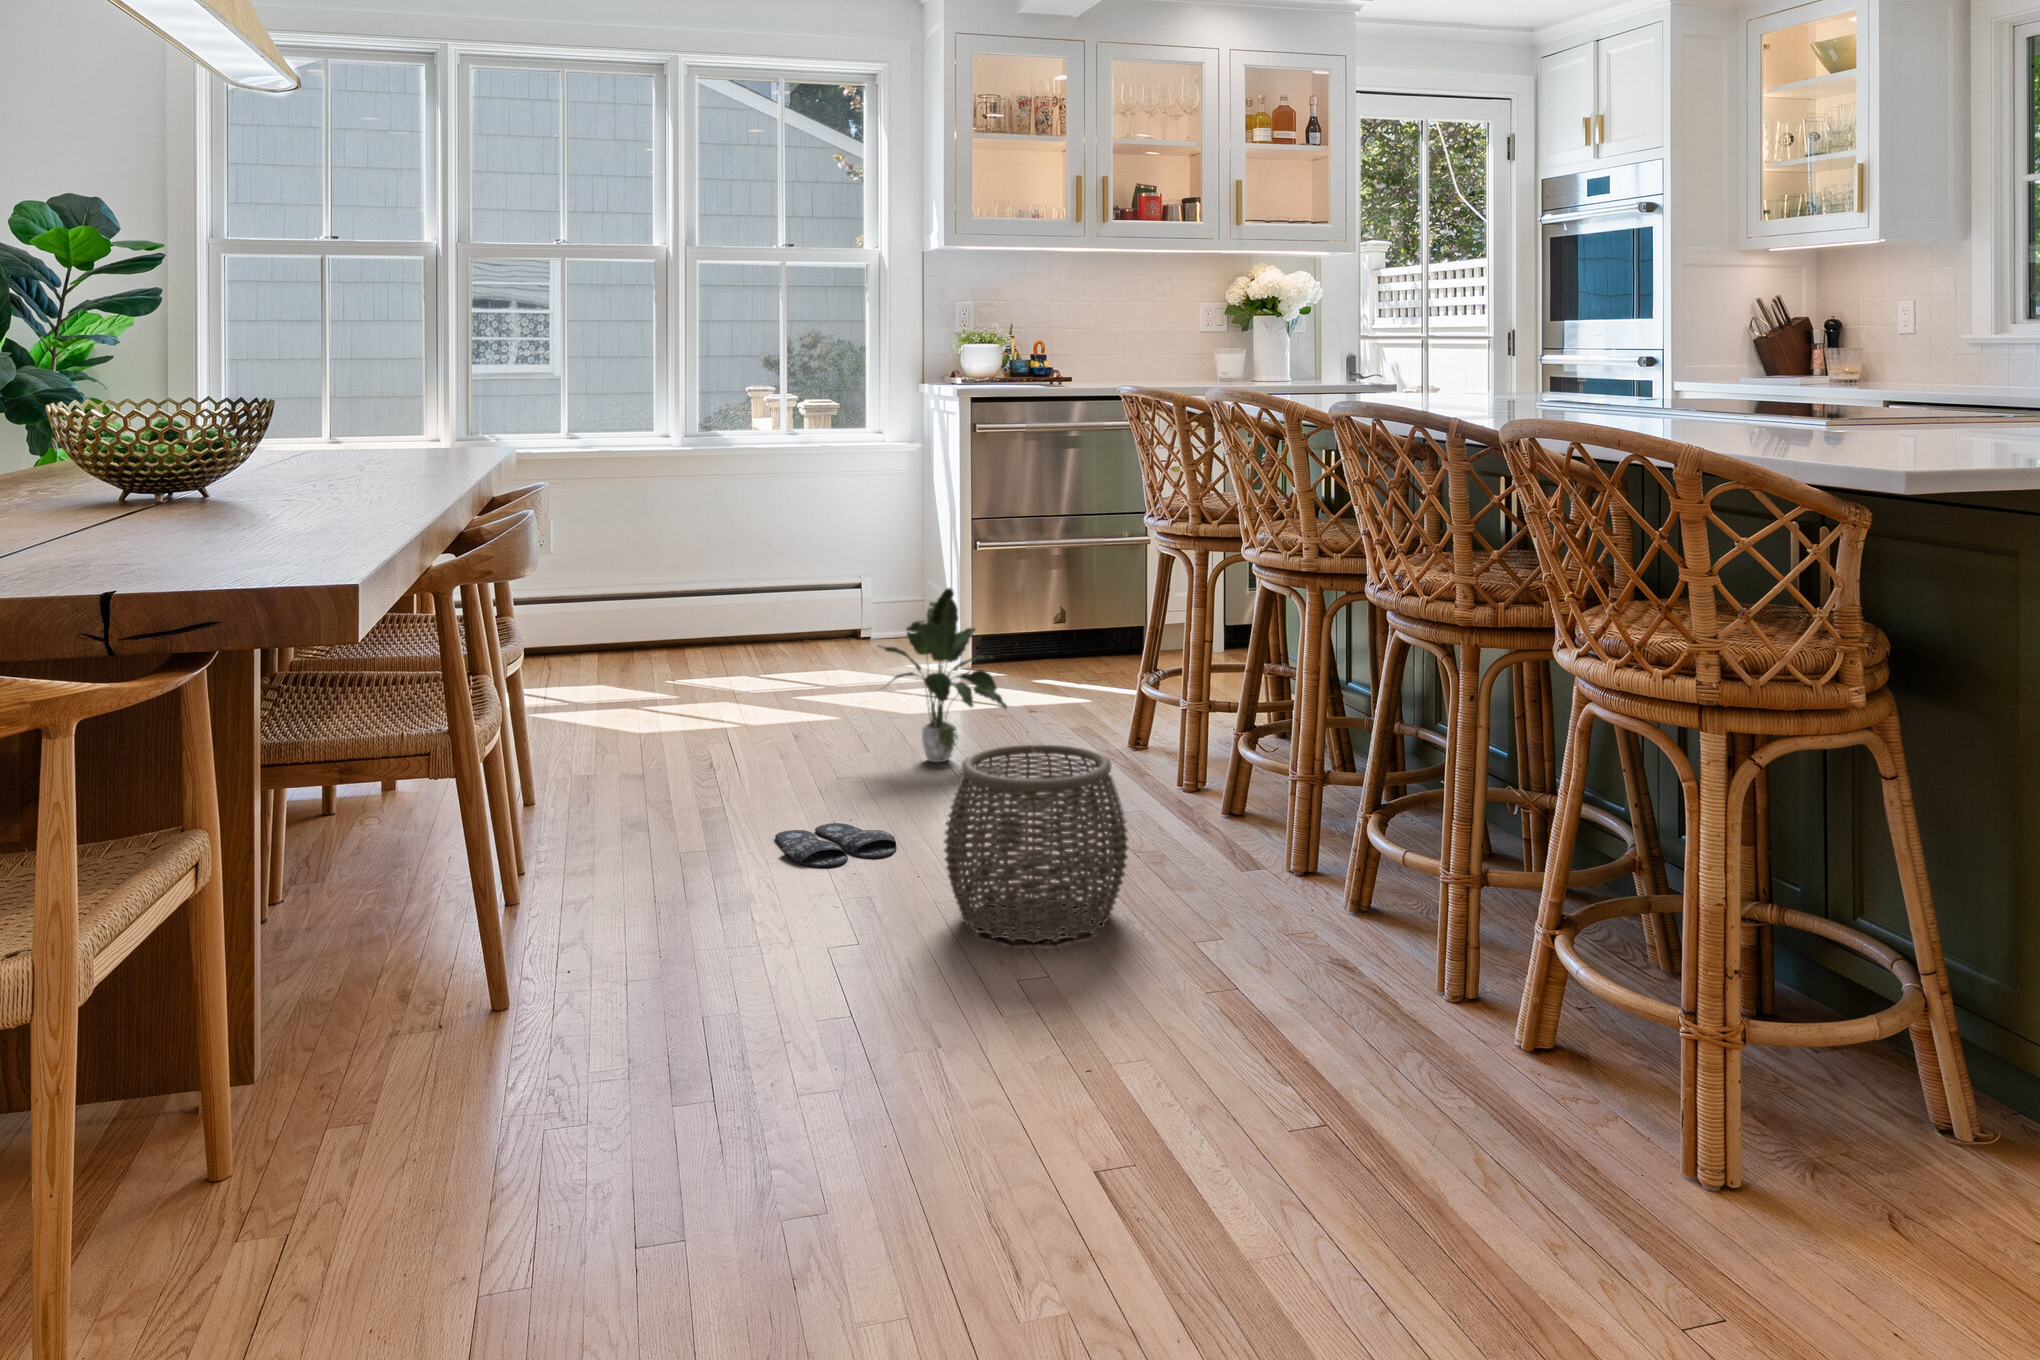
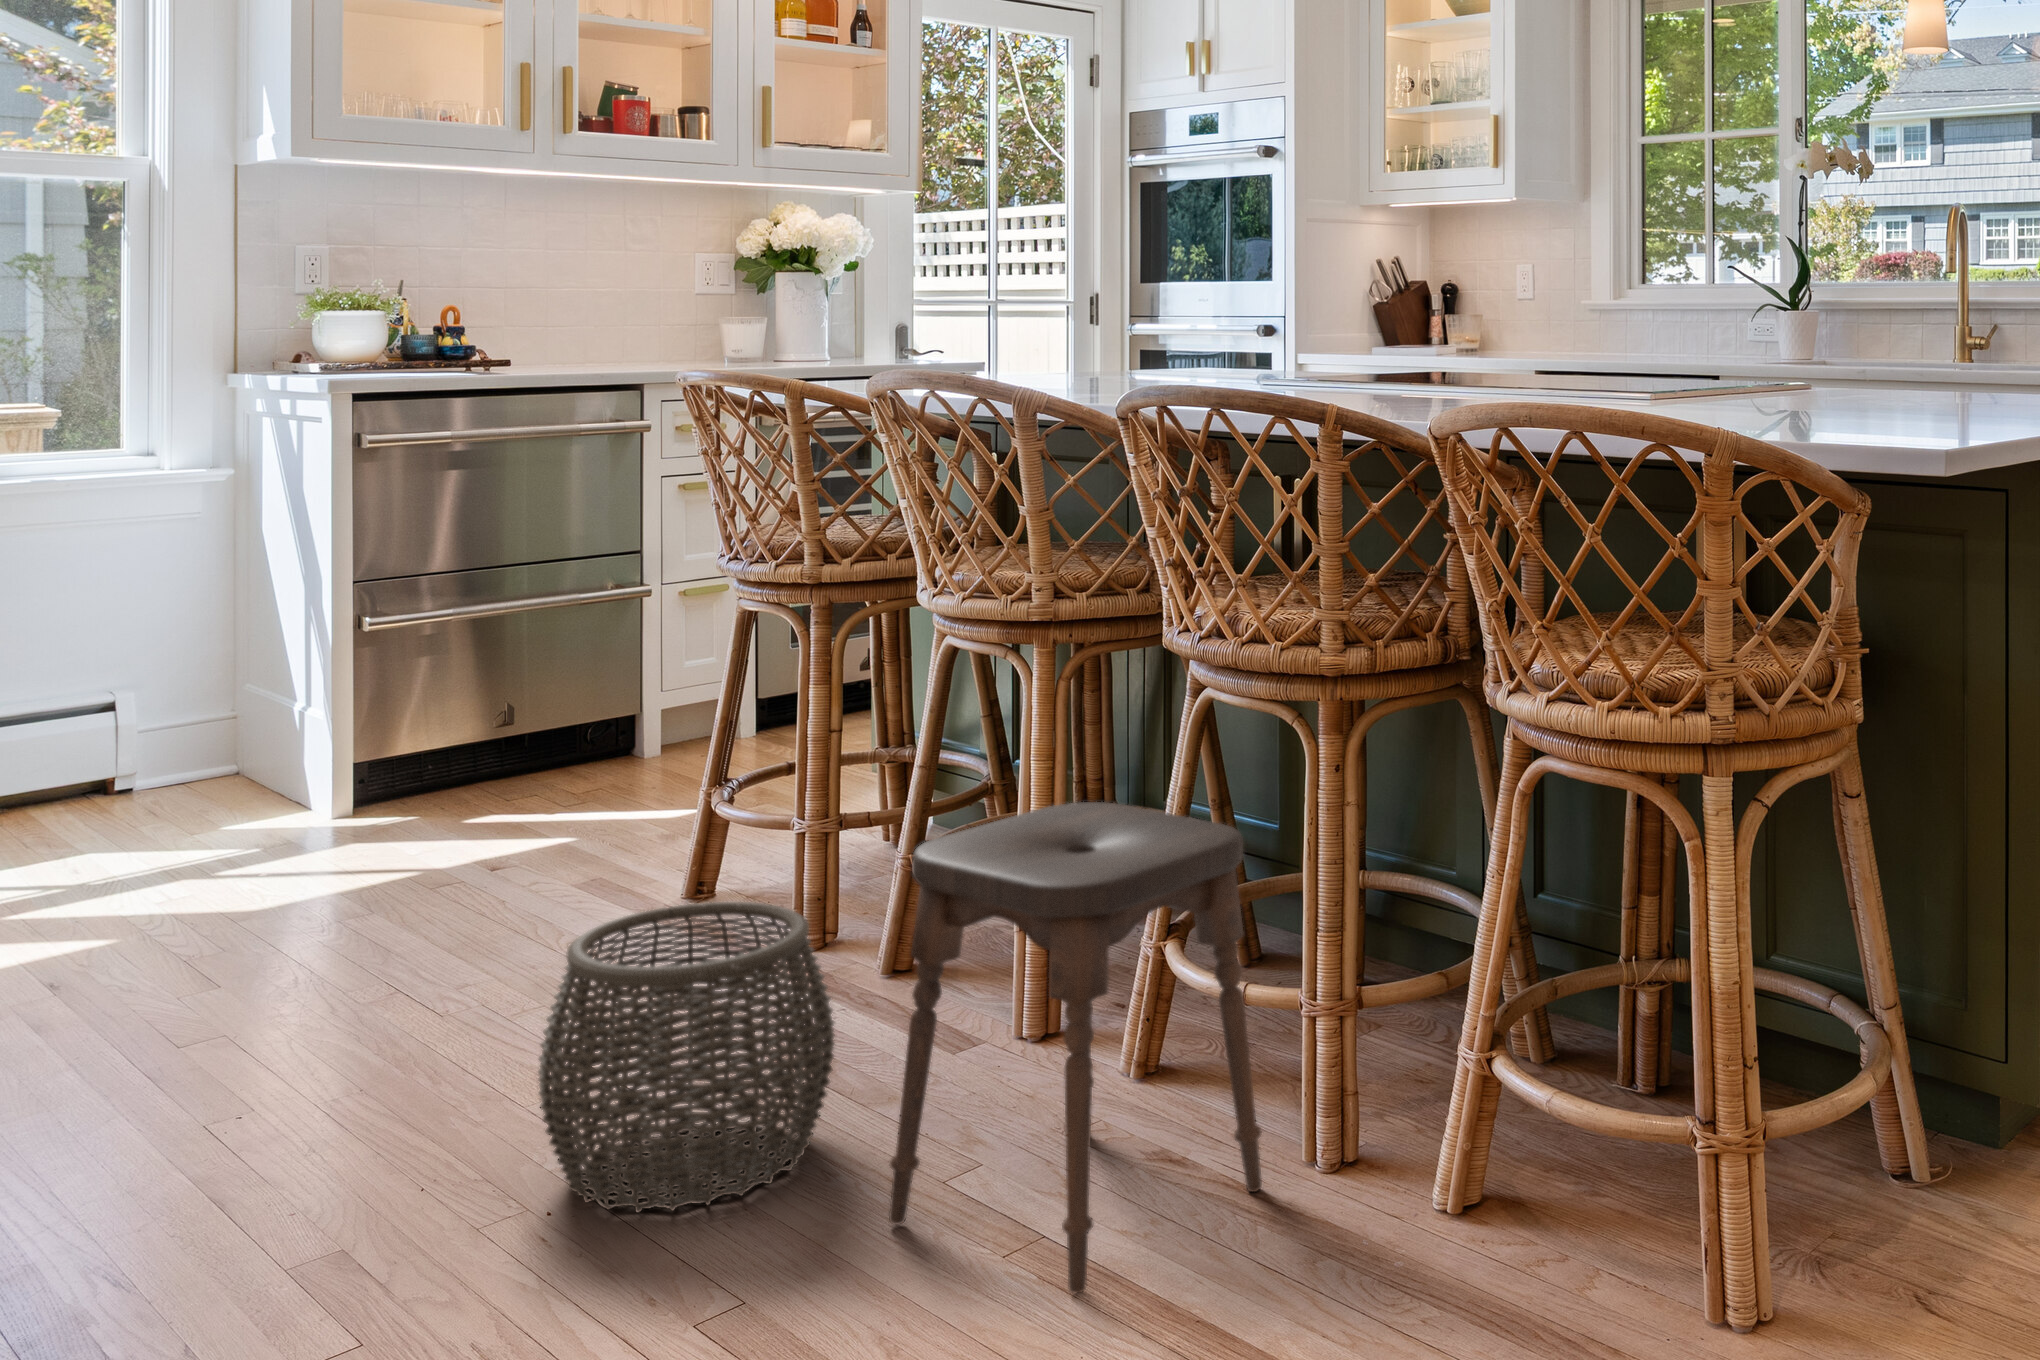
potted plant: present [883,588,1007,762] -> none [275,680,506,949]
stool: none [1132,703,1392,1047] -> present [889,802,1262,1293]
slippers: present [775,823,897,867] -> none [148,1075,390,1160]

